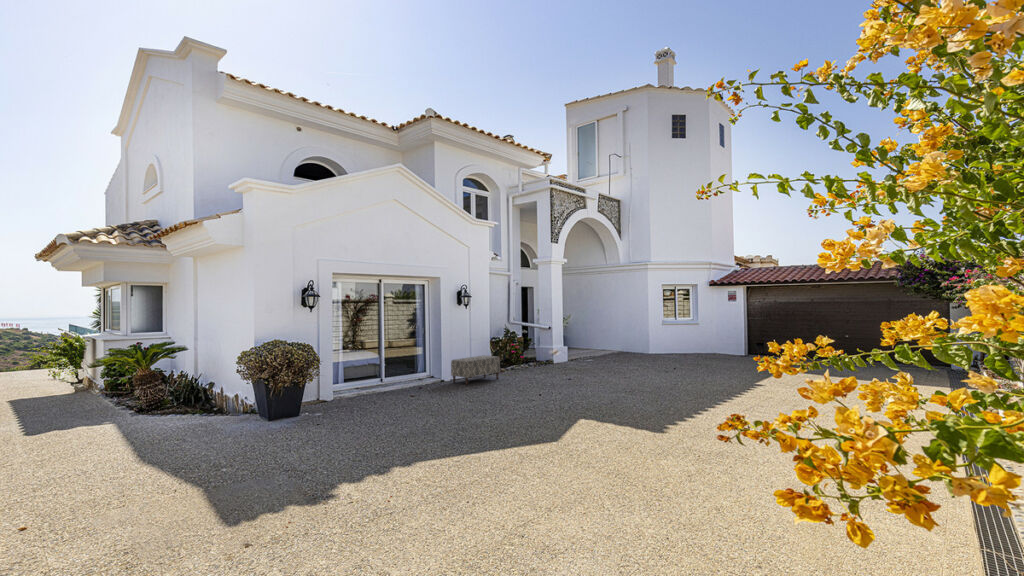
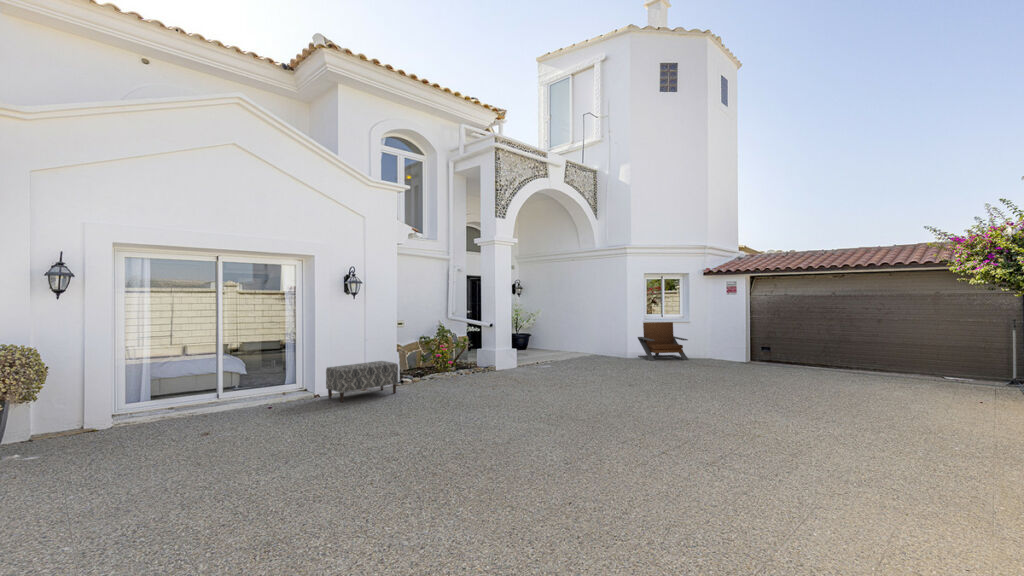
lounge chair: none [658,325,700,356] -> present [638,322,688,361]

